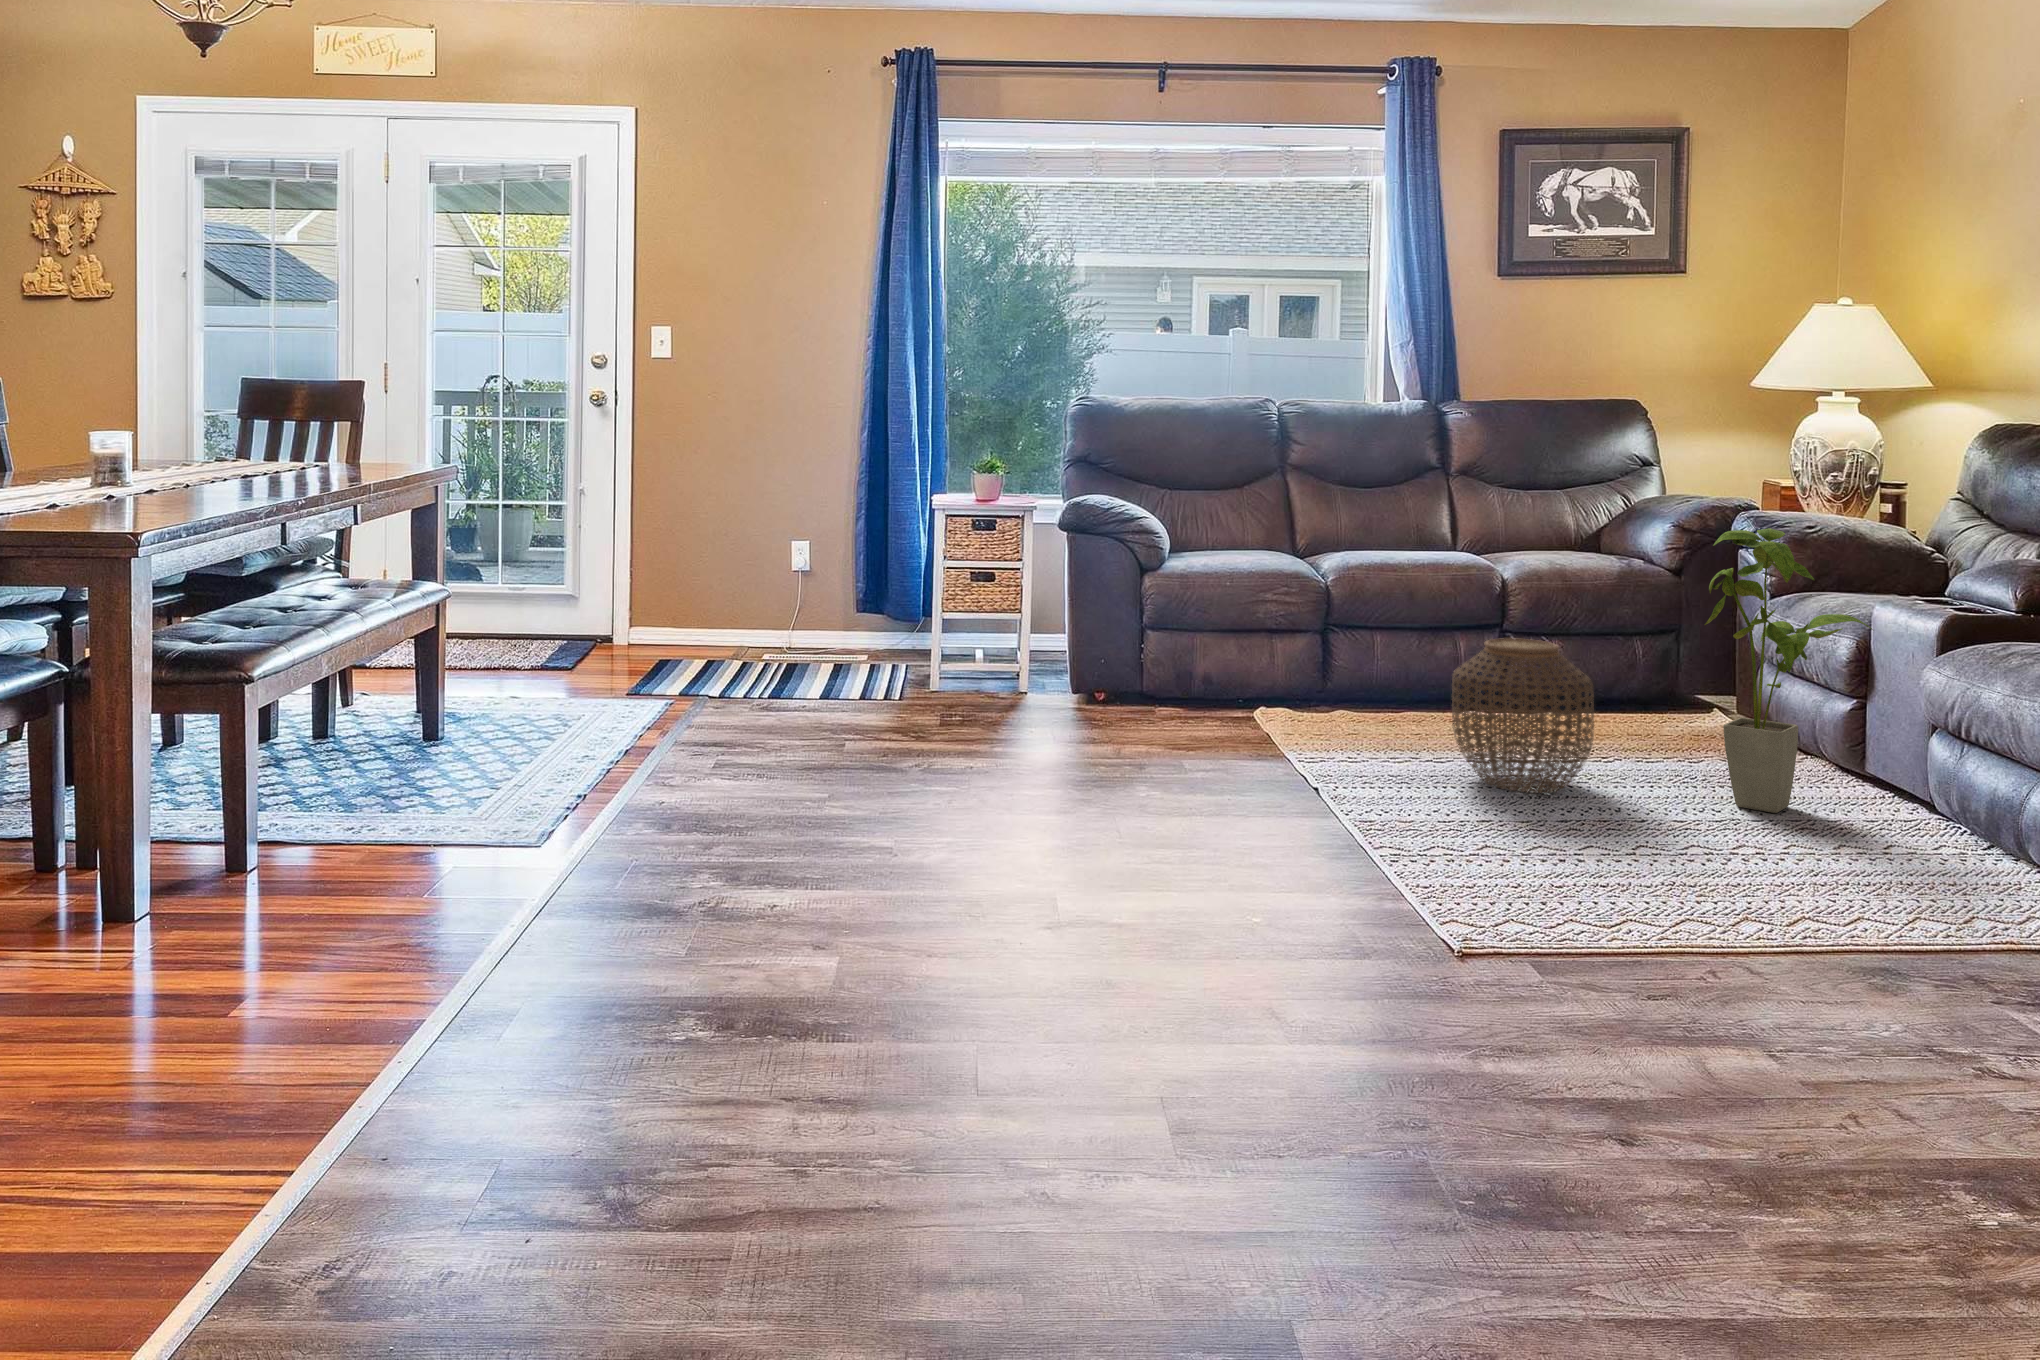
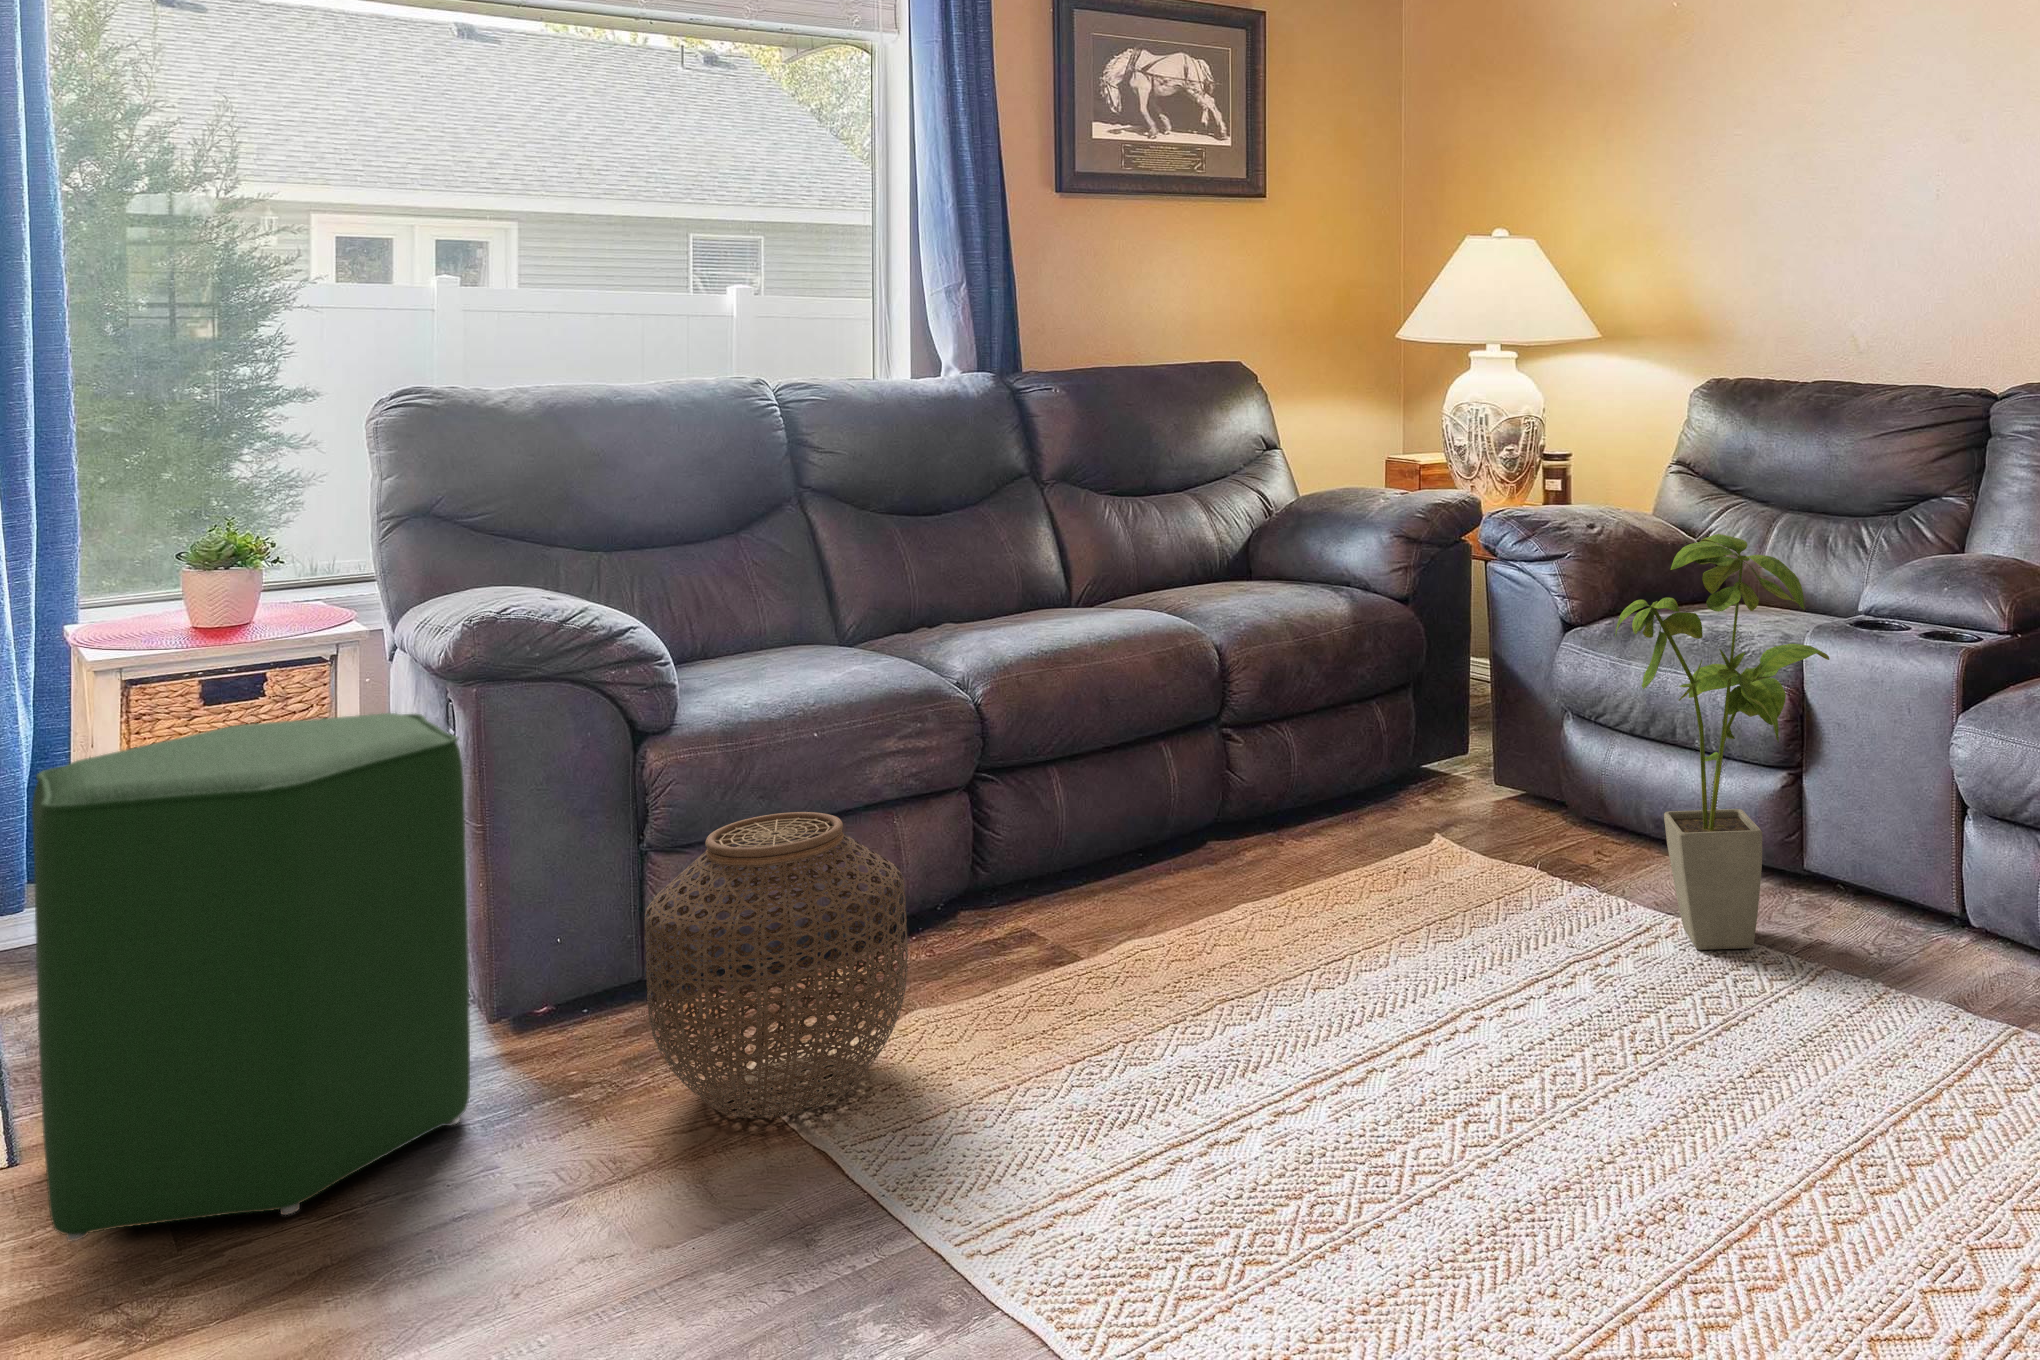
ottoman: none [898,535,1050,727] -> present [32,713,470,1241]
woven basket: present [1452,638,1594,793] -> present [645,812,908,1118]

